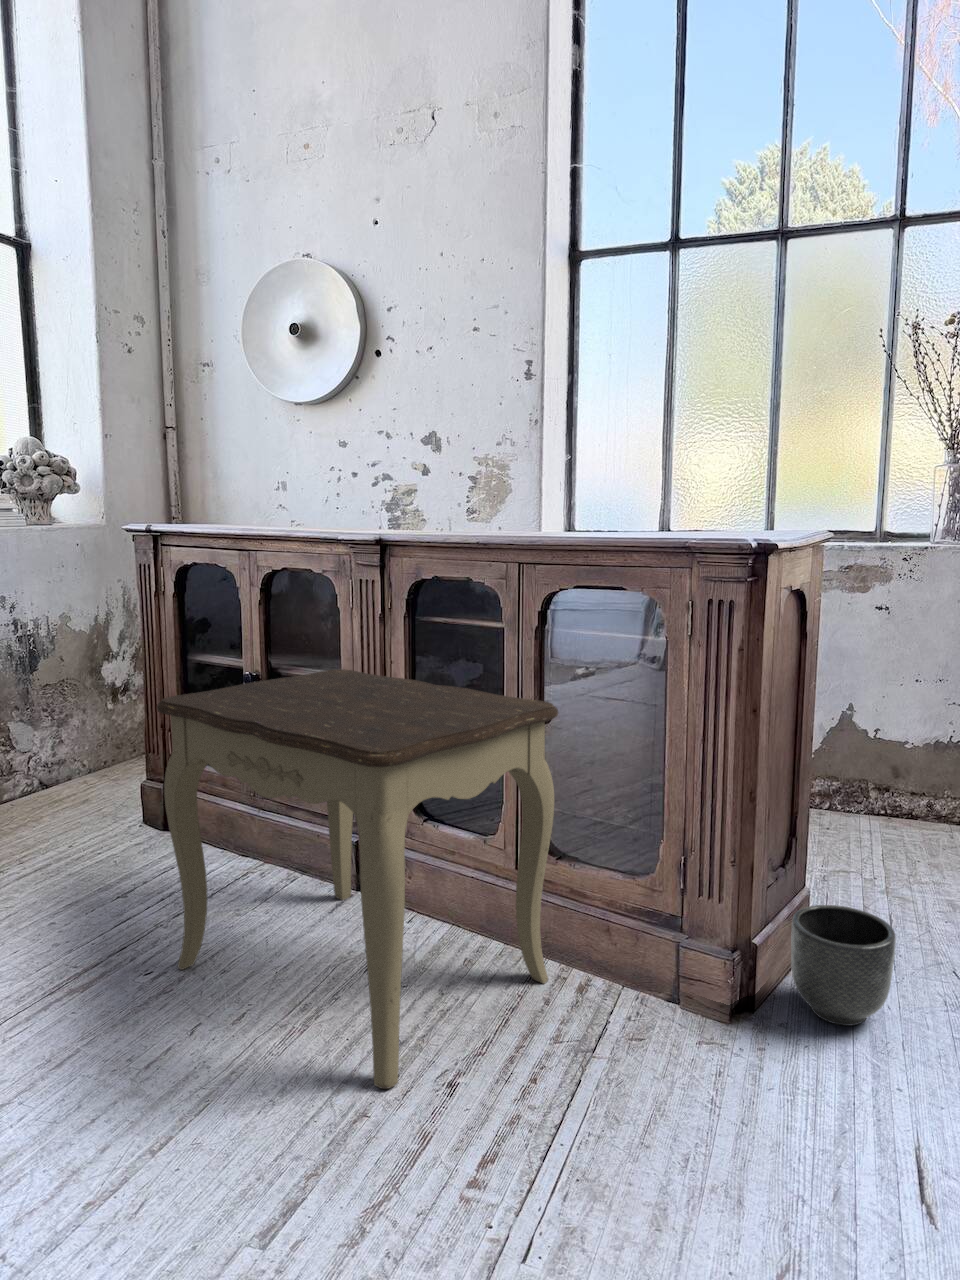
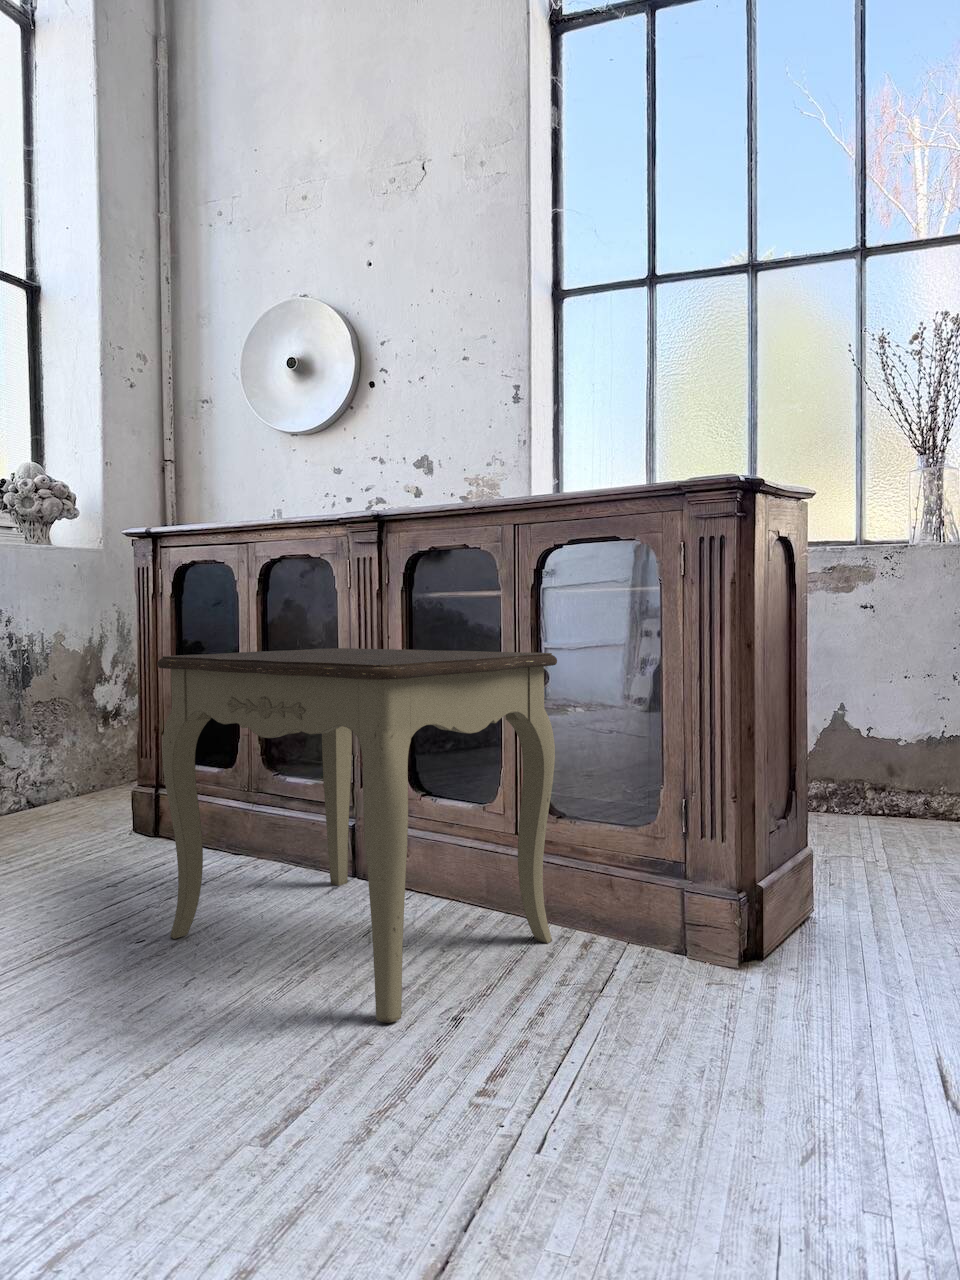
planter: present [791,905,896,1026] -> none [797,853,902,968]

